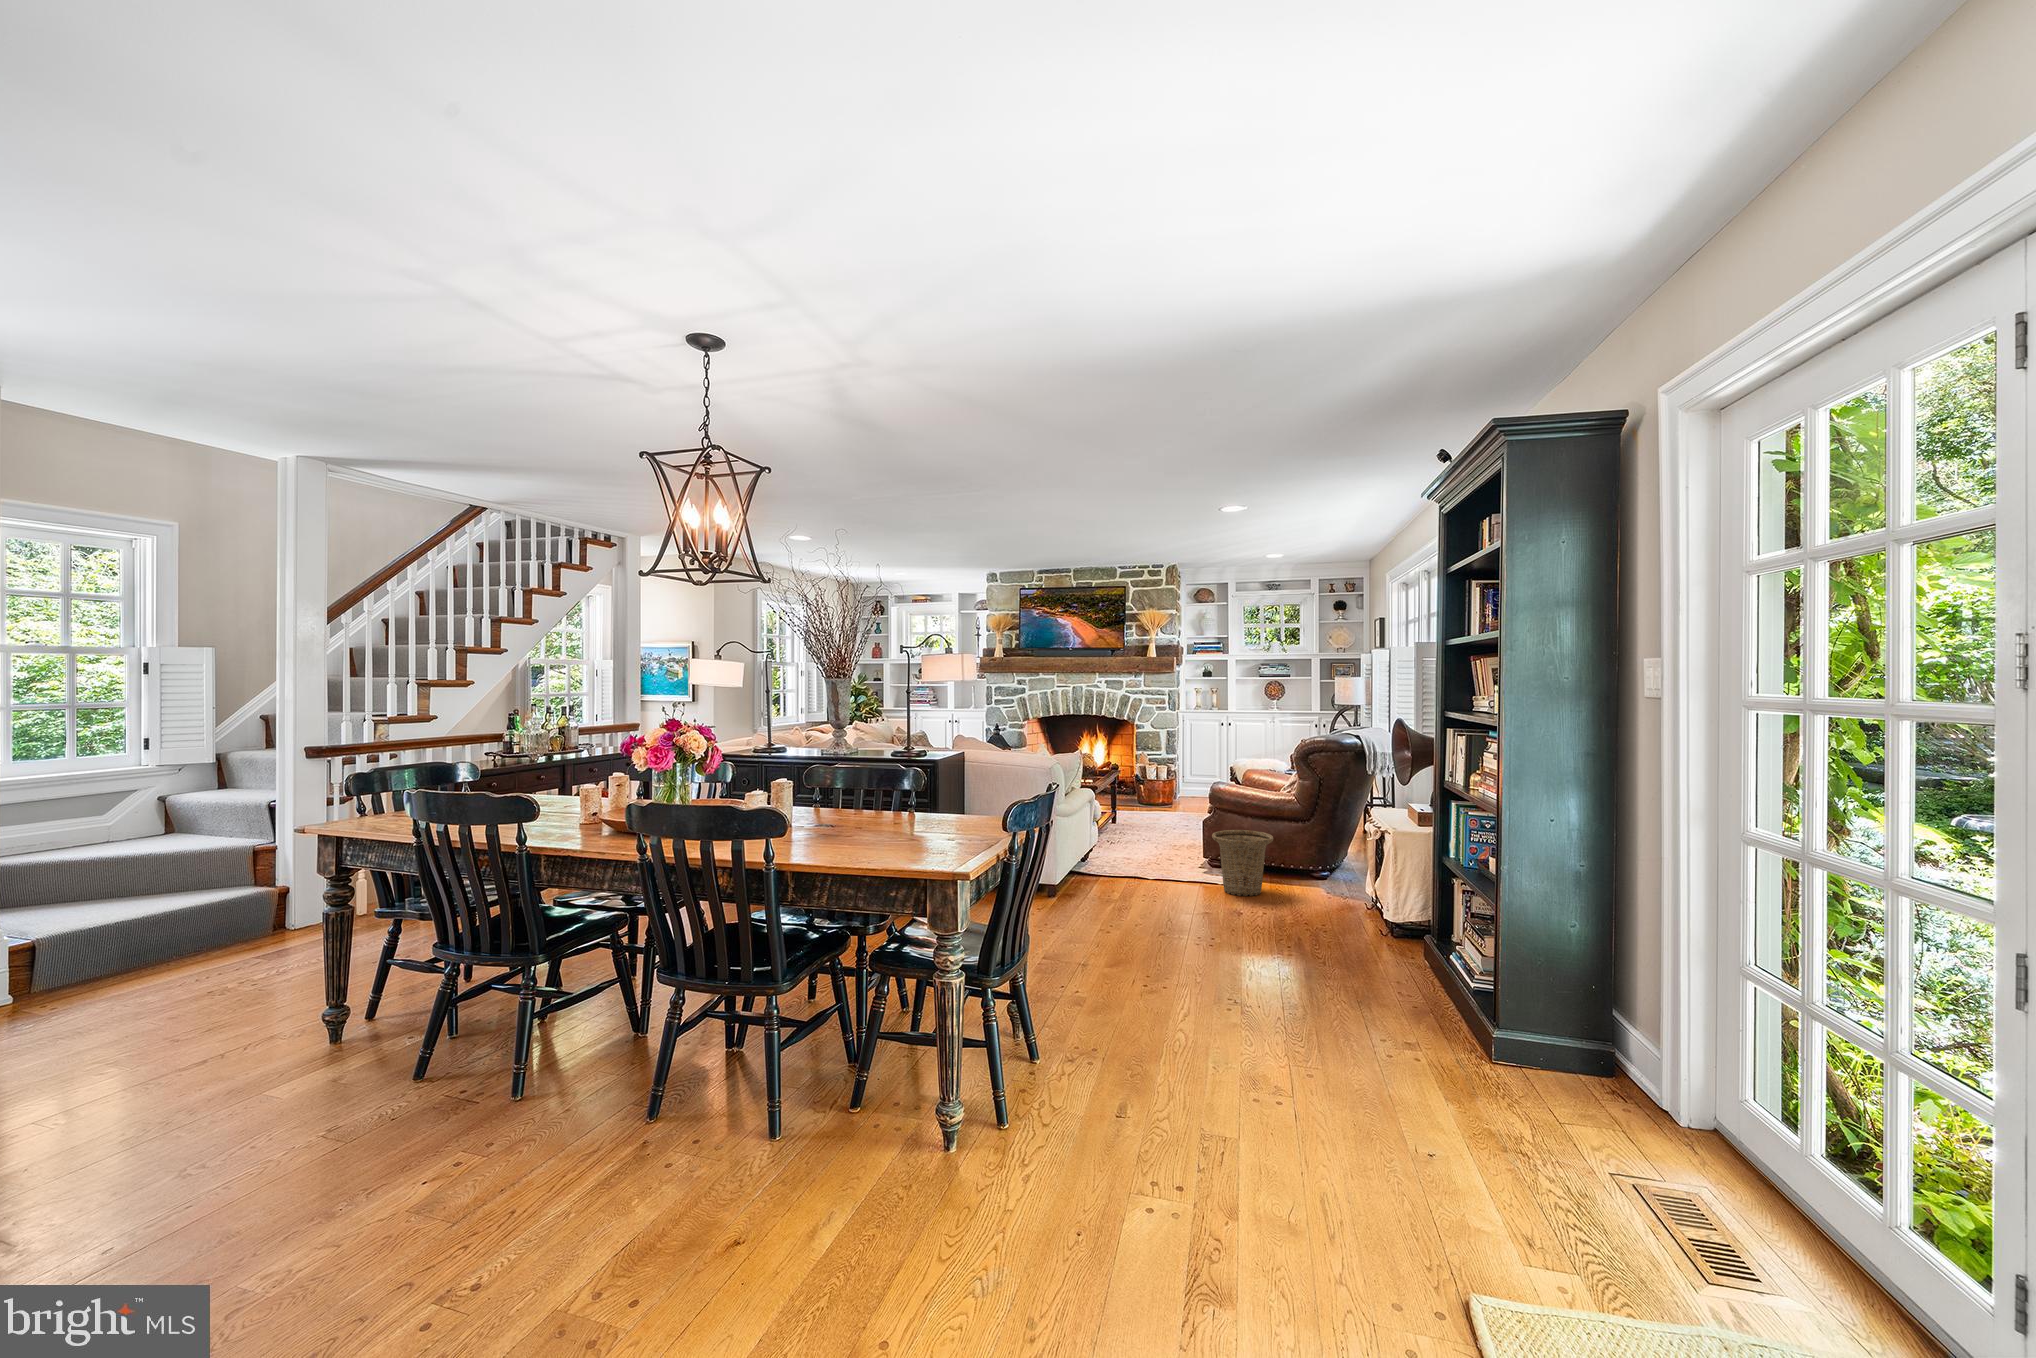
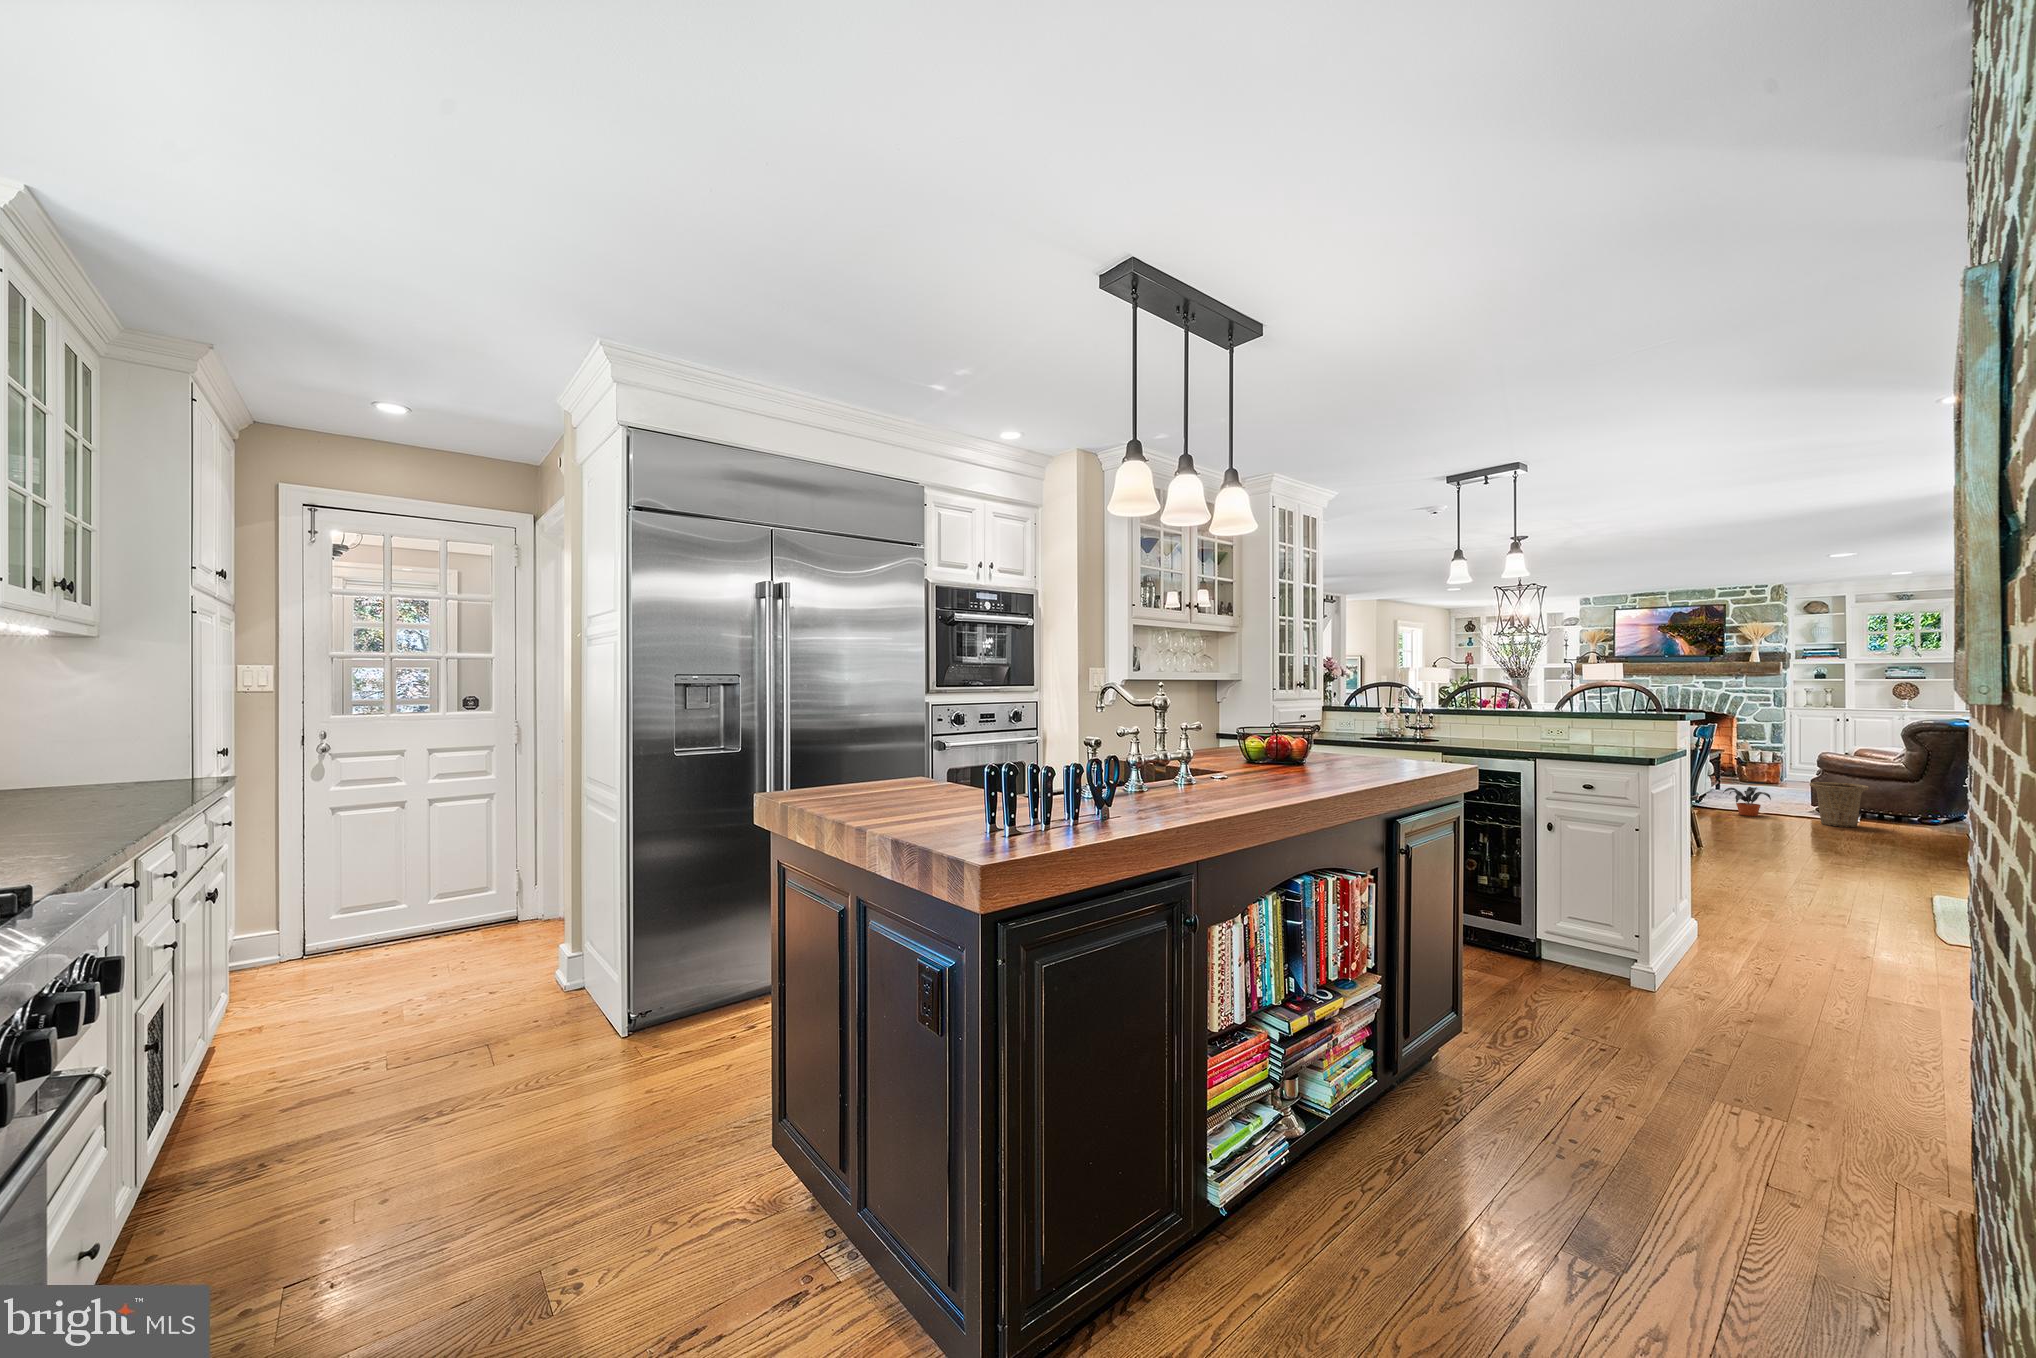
potted plant: none [1118,838,1170,883] -> present [1723,787,1771,816]

